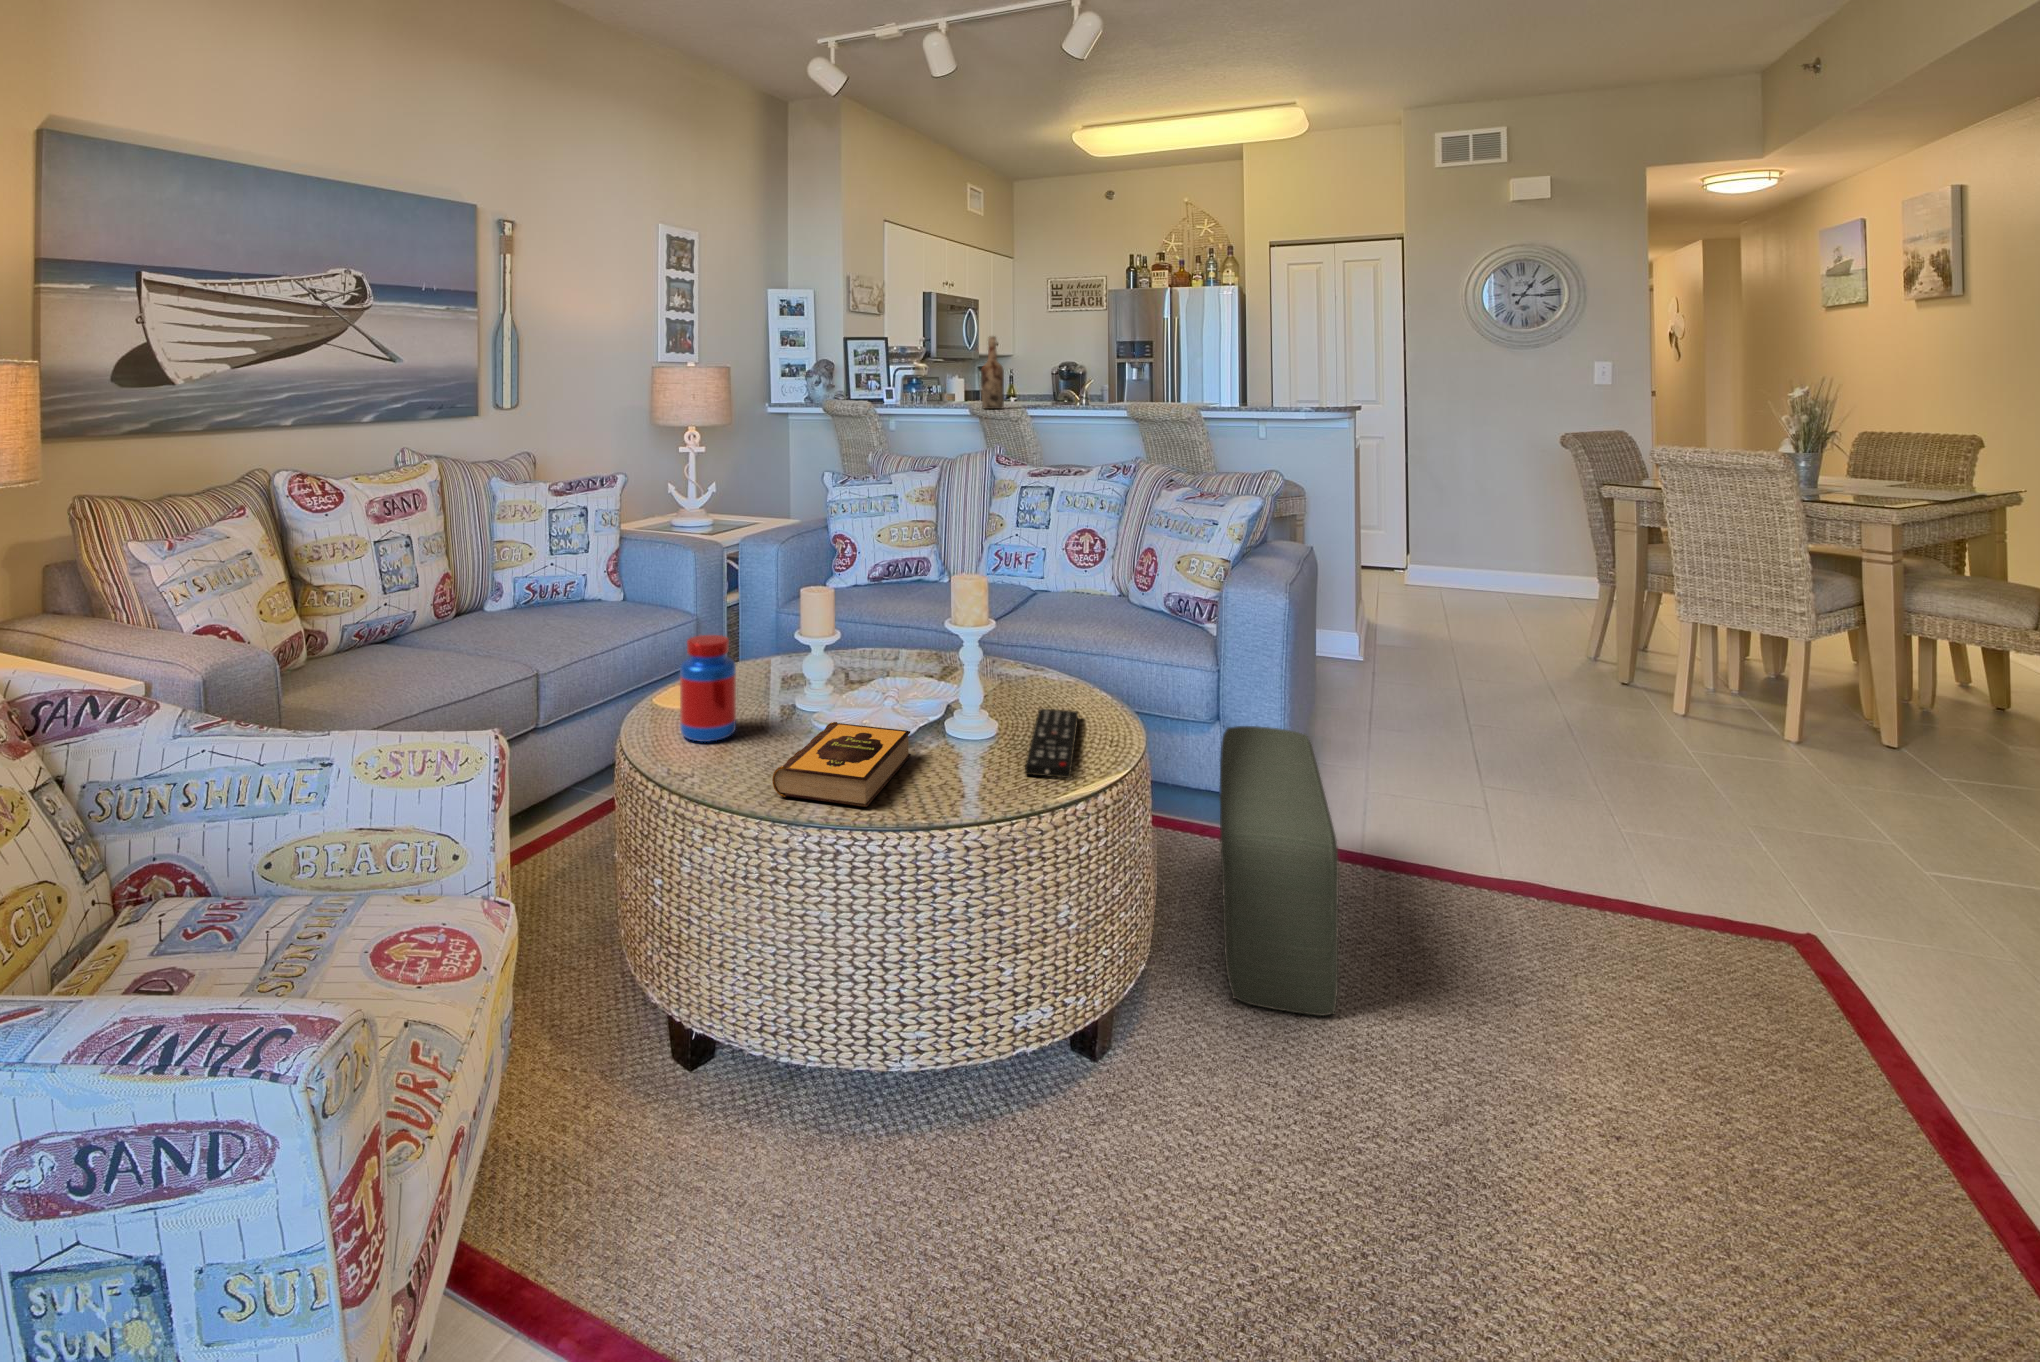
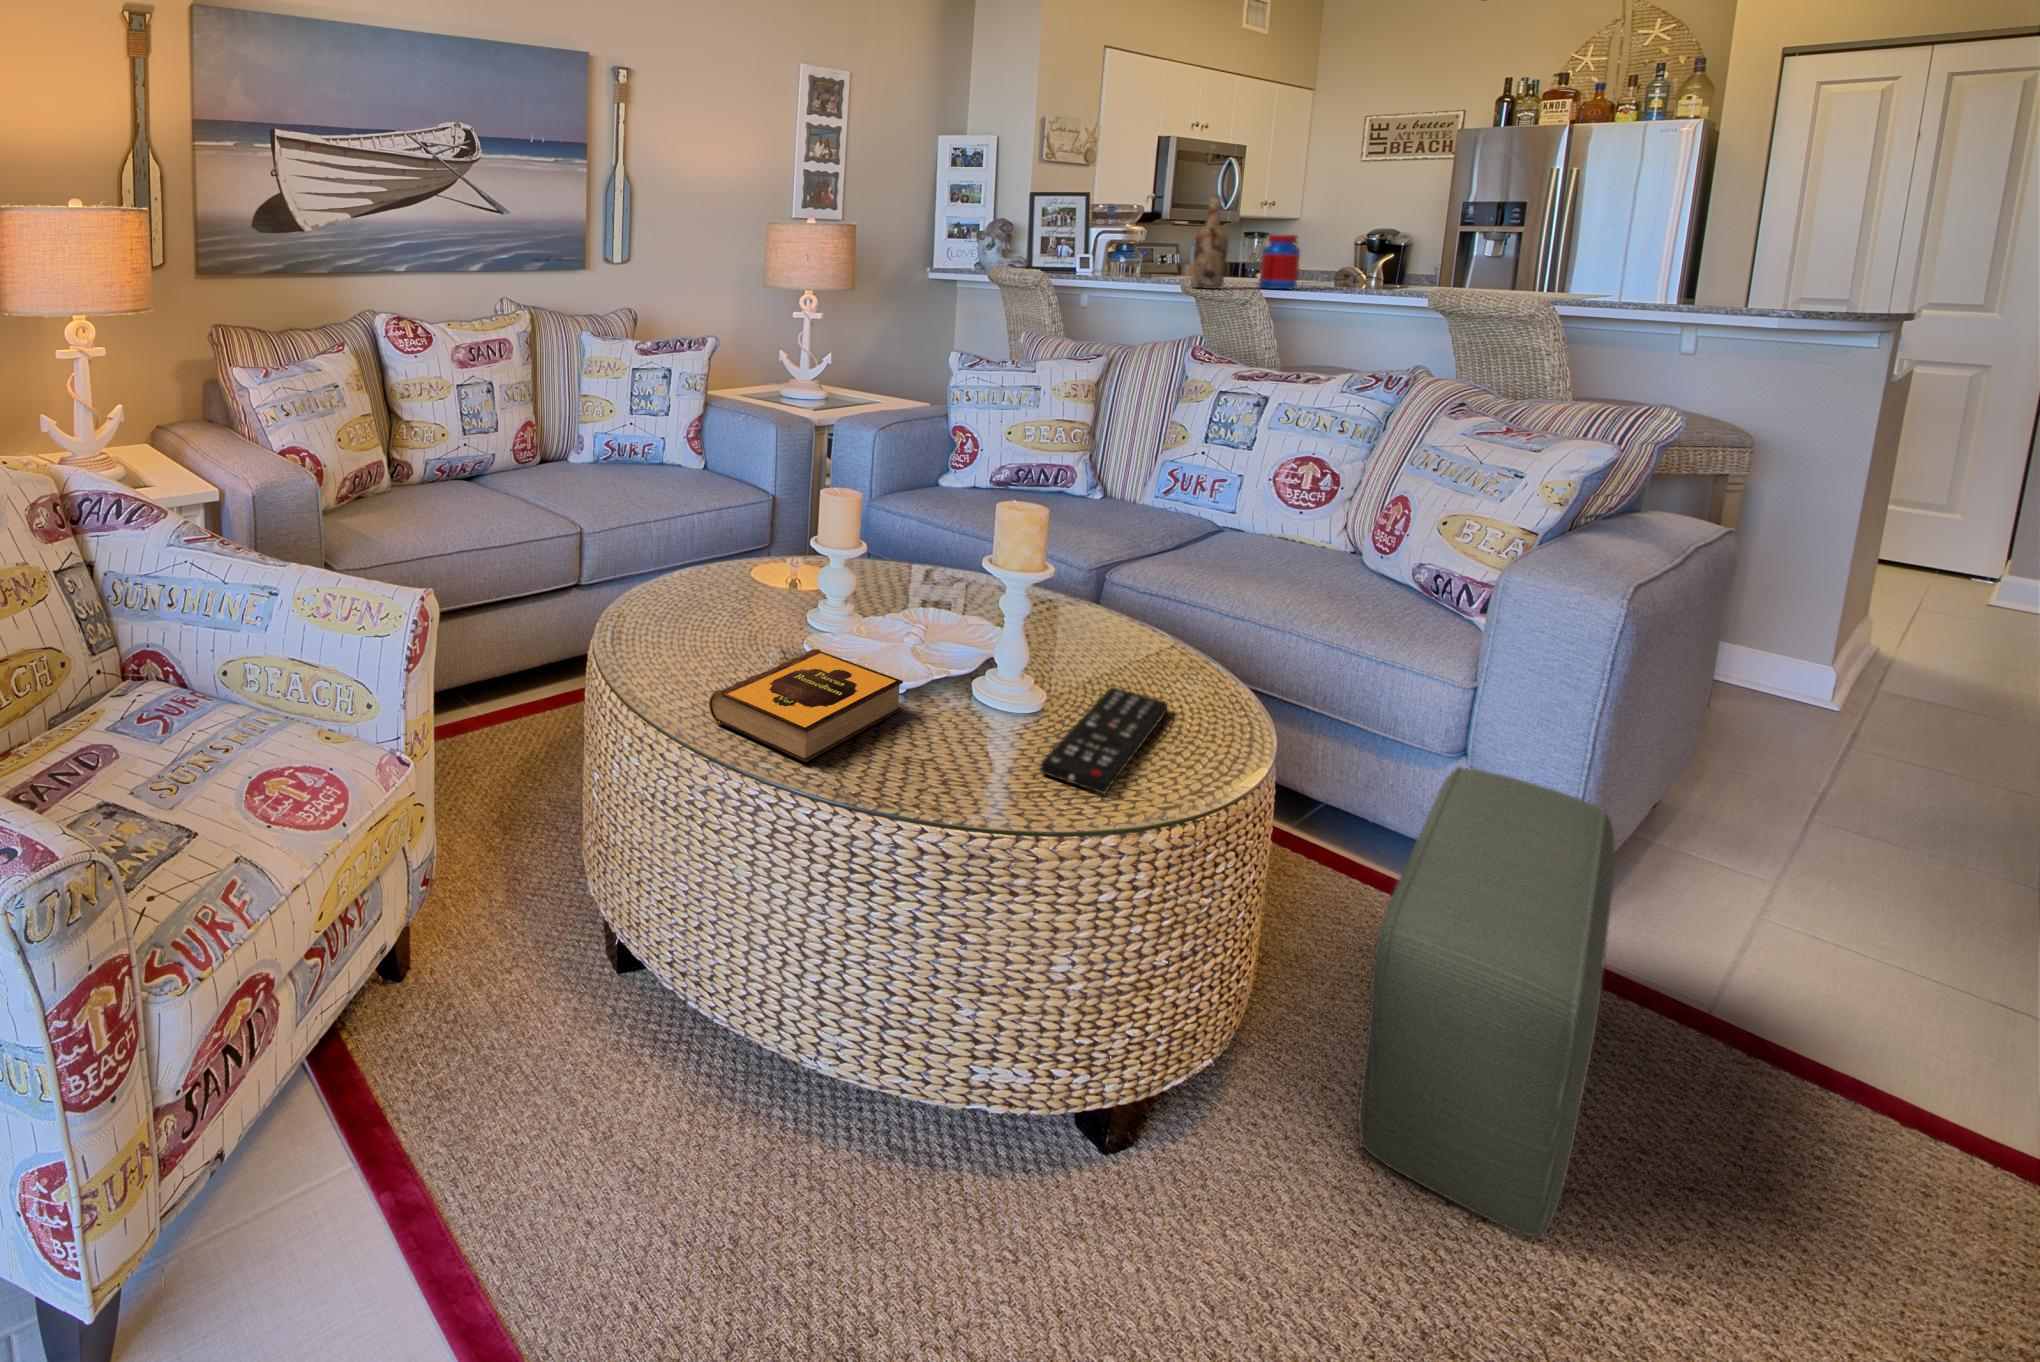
jar: present [680,635,736,742] -> present [1259,234,1300,289]

